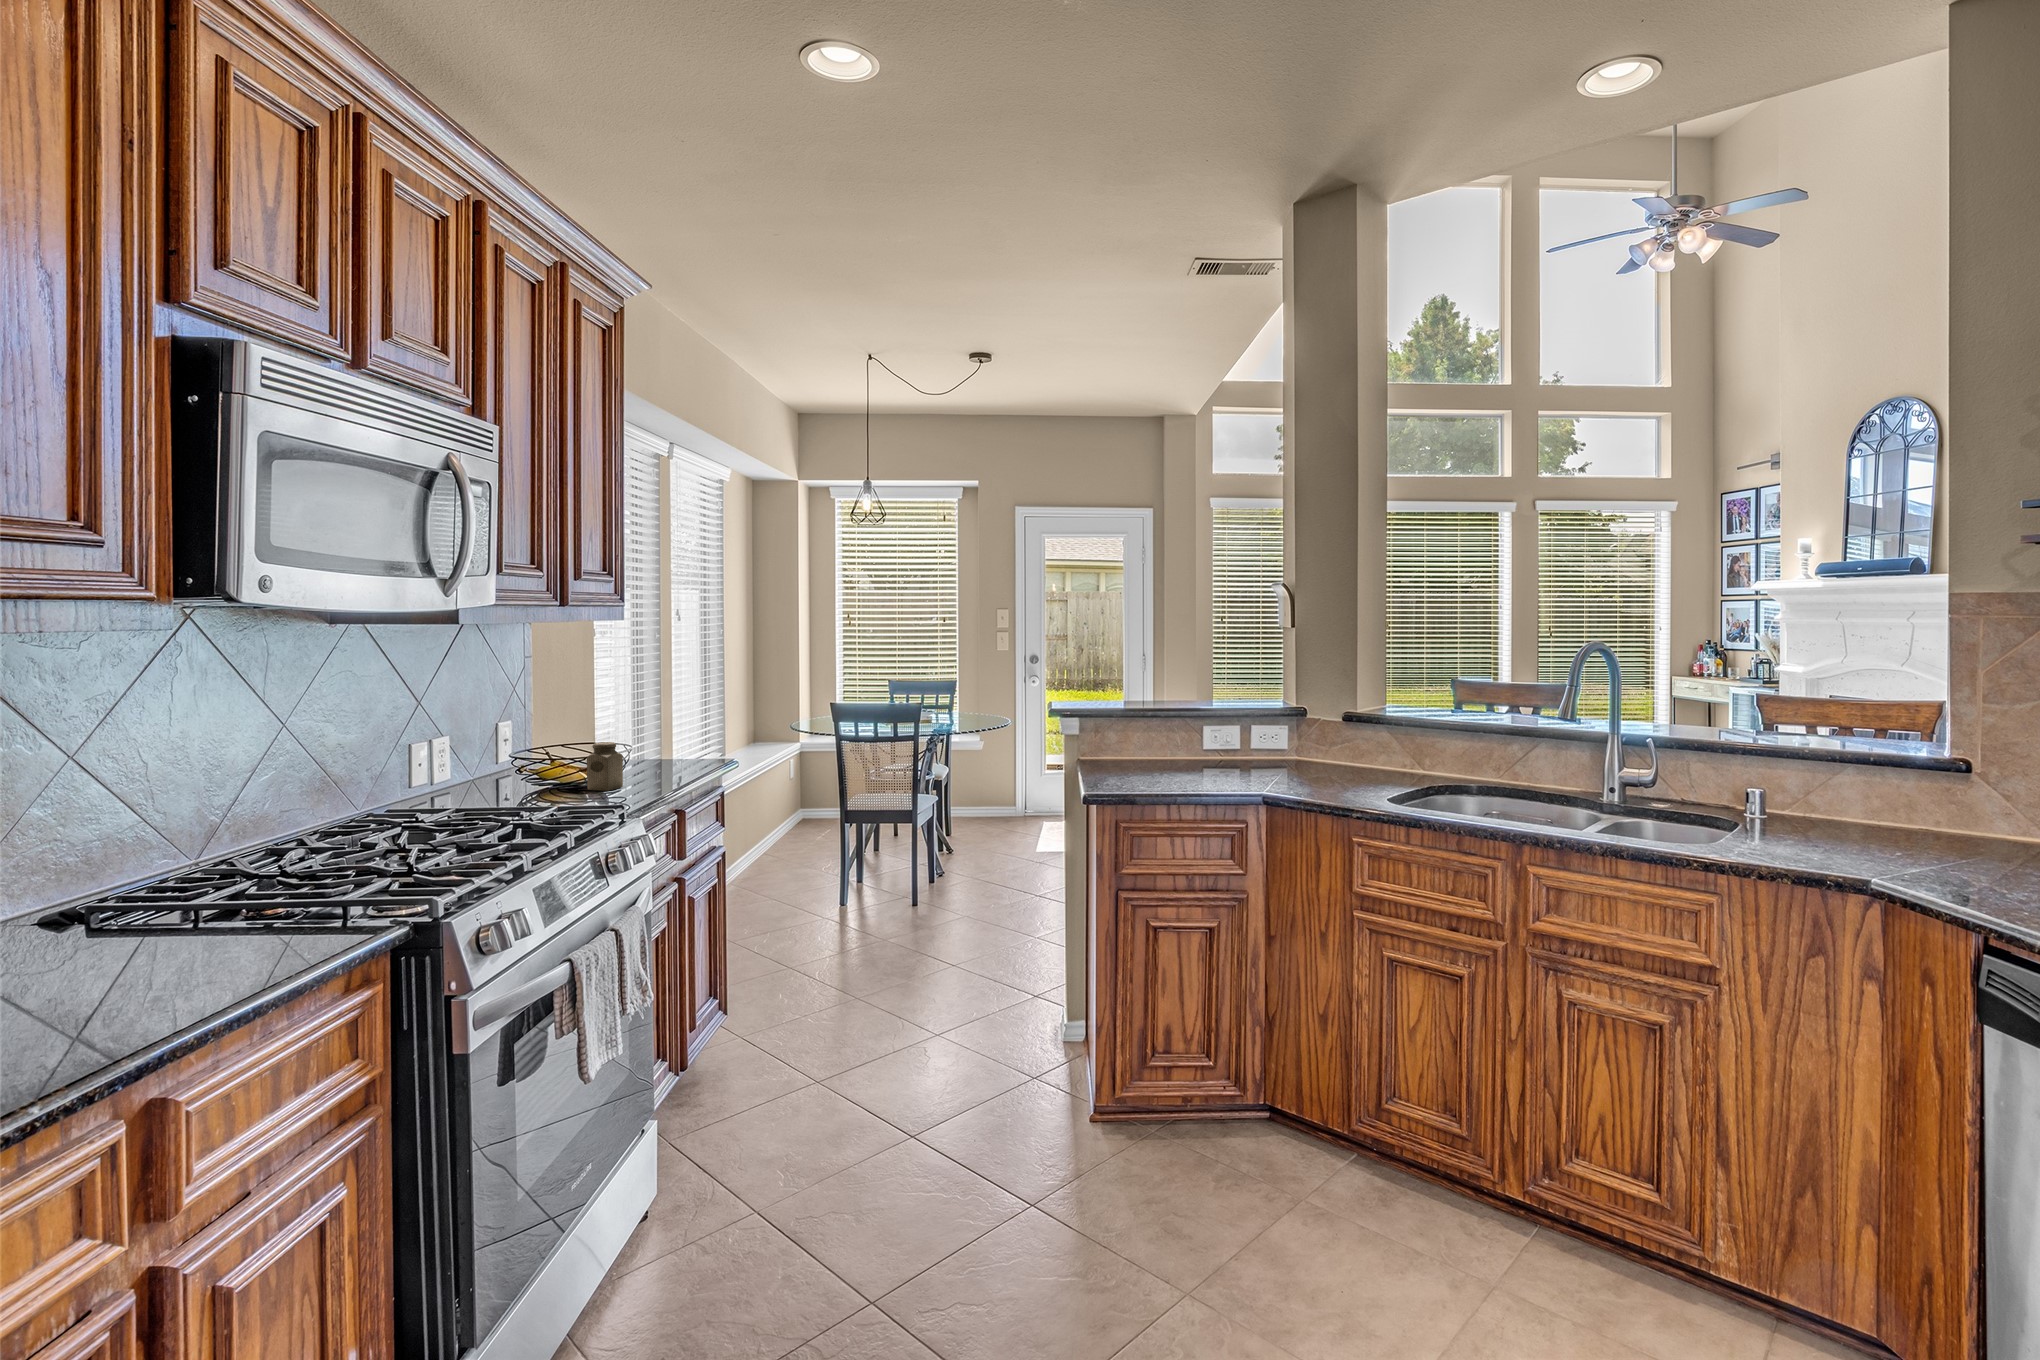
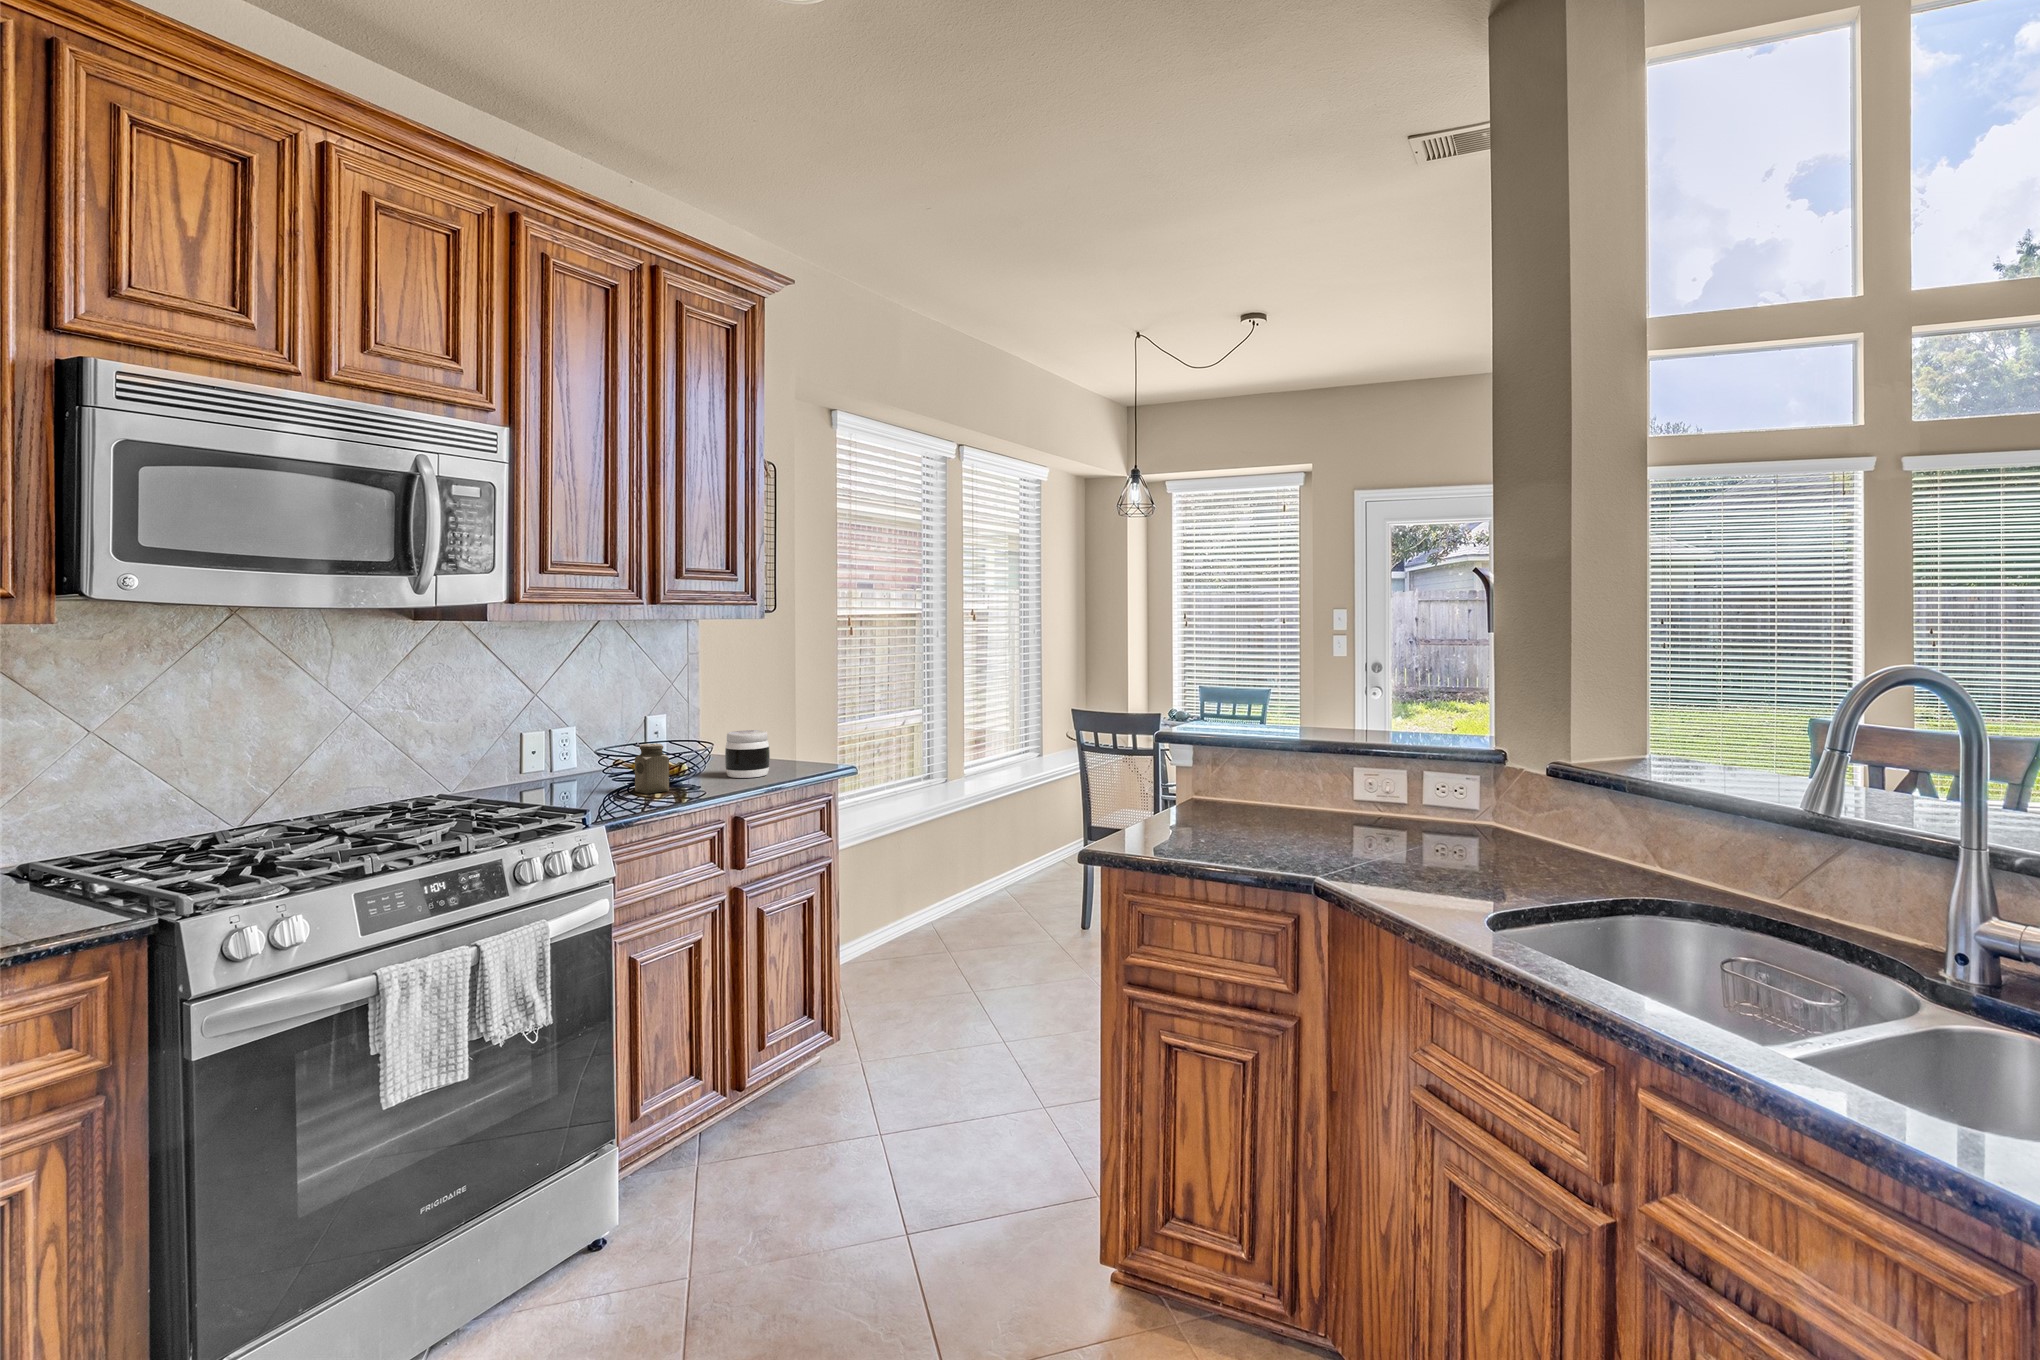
jar: none [637,727,680,773] -> present [725,730,770,778]

